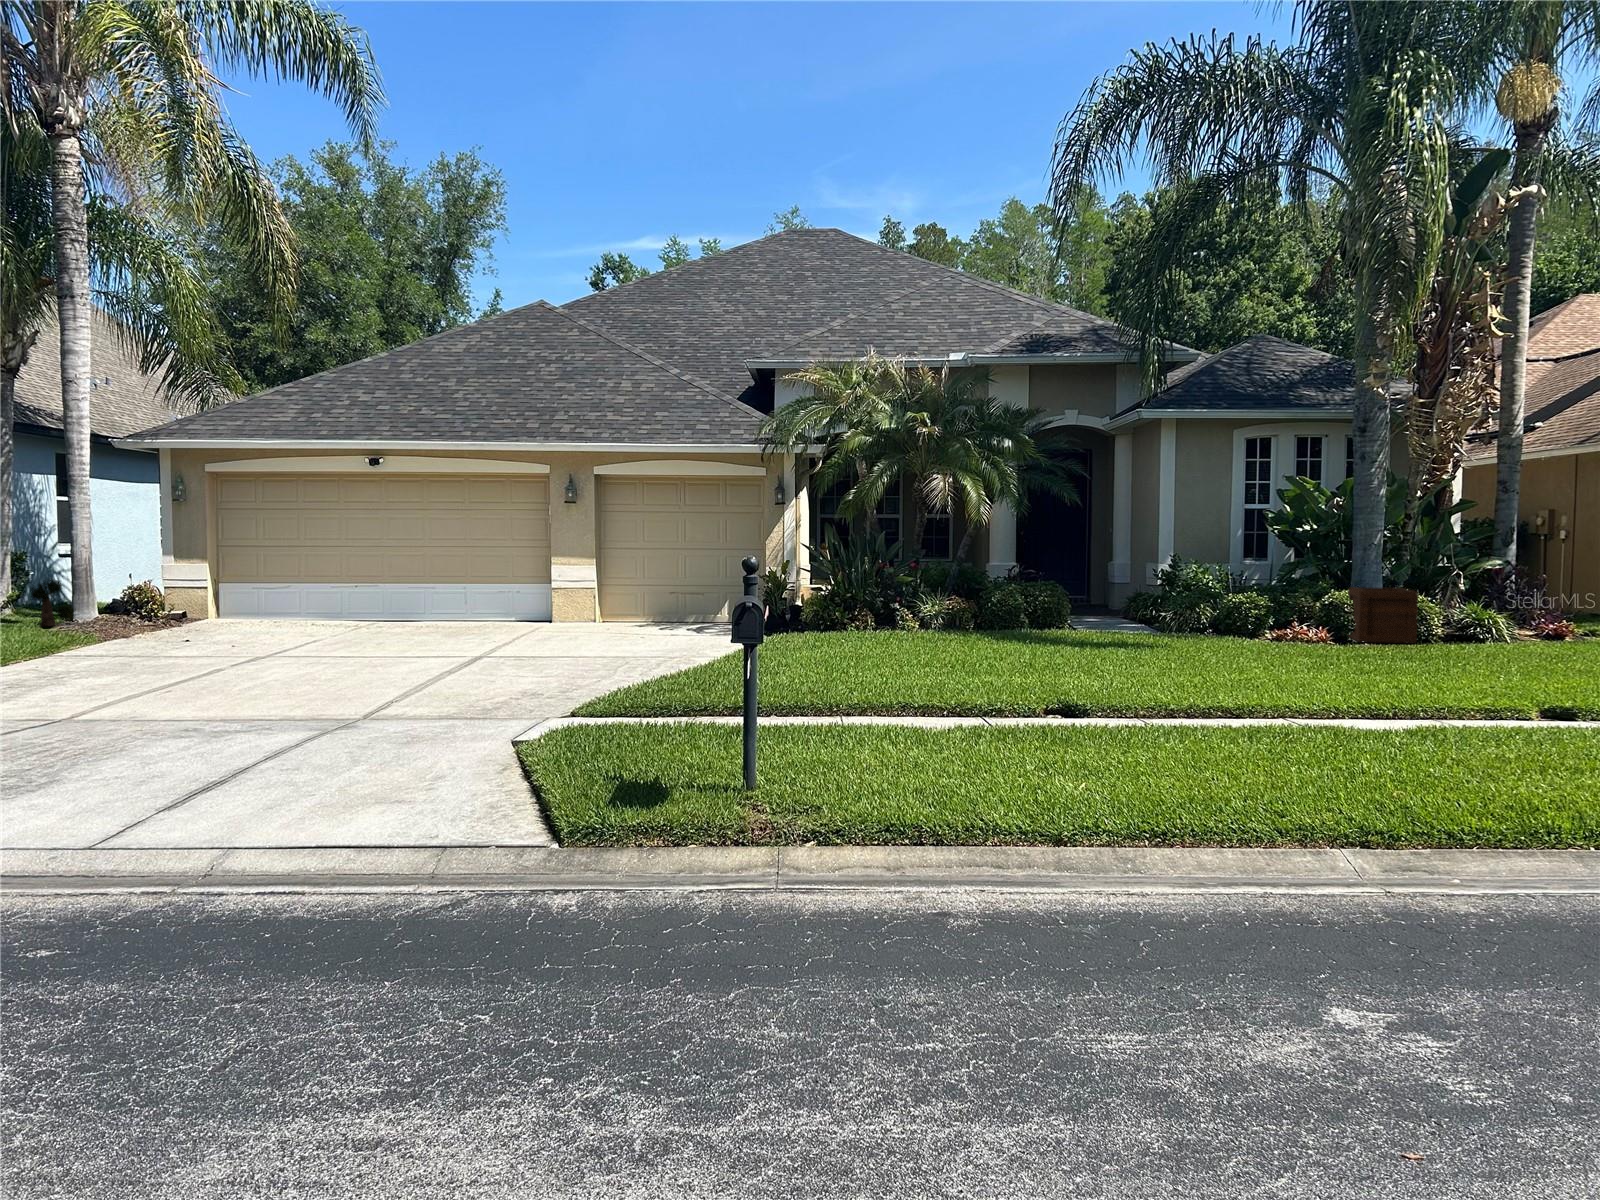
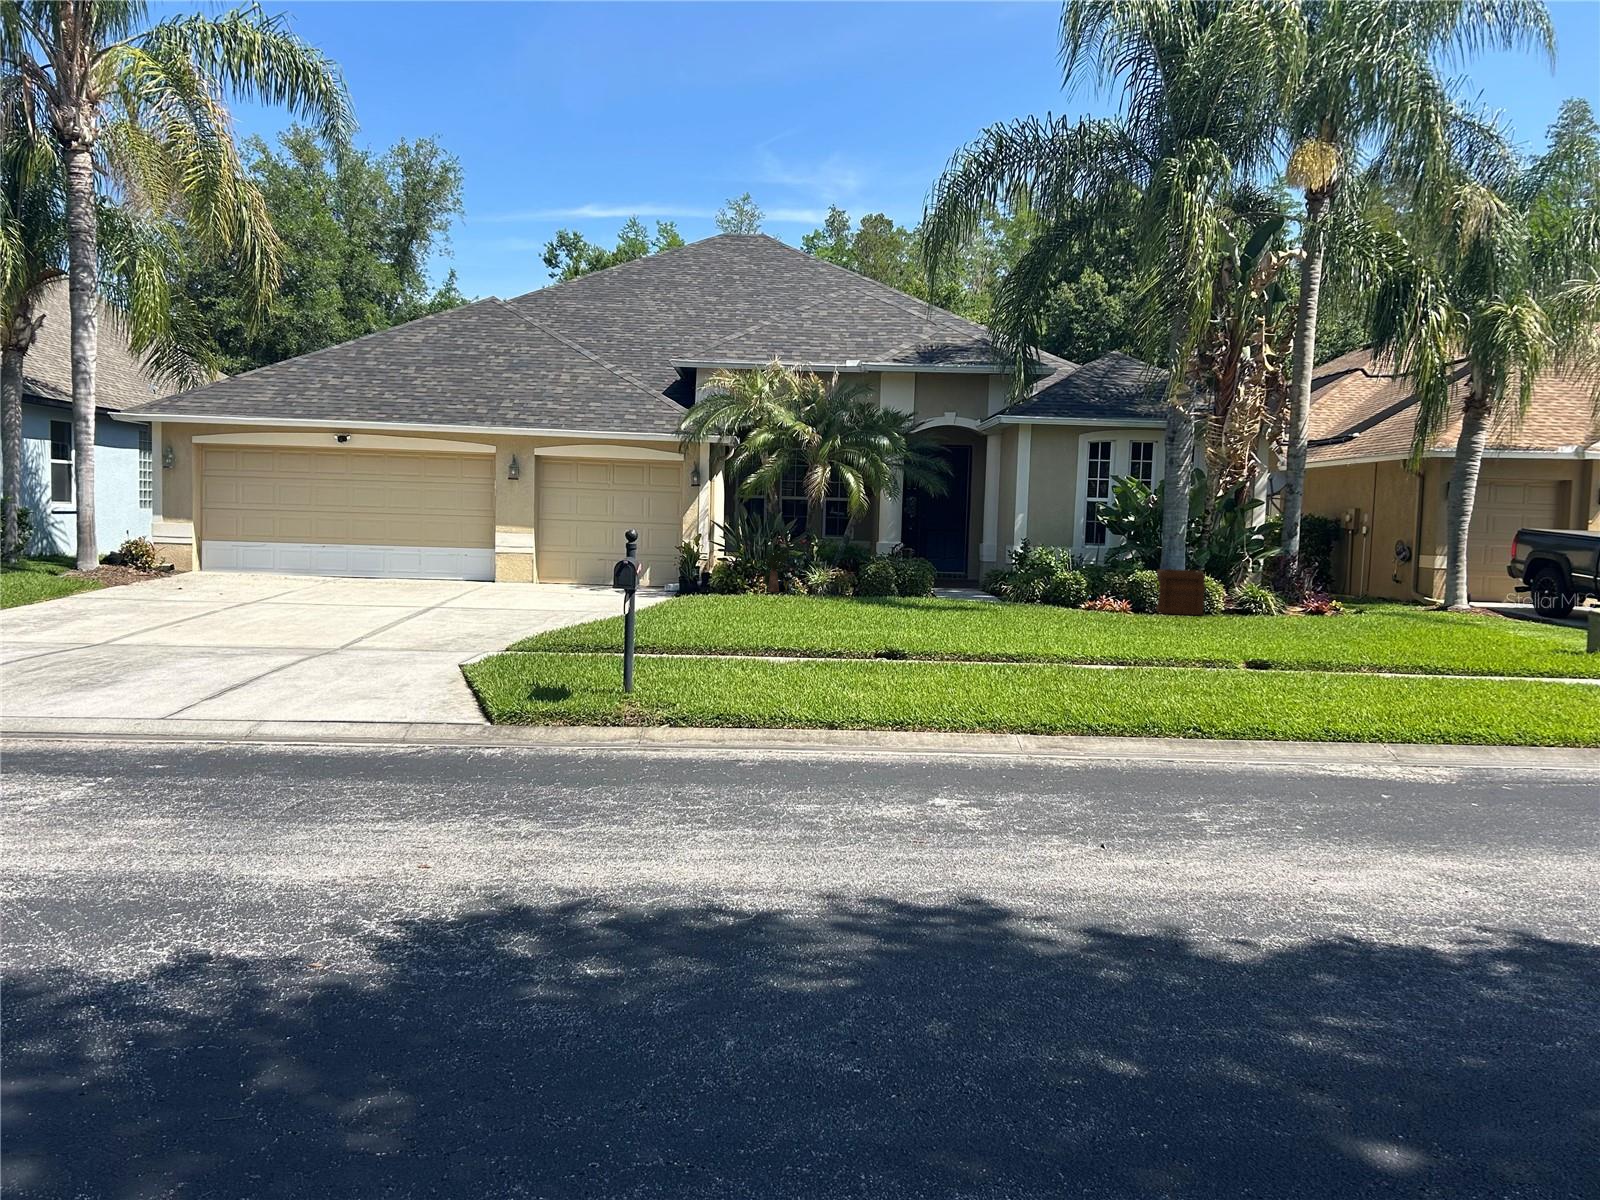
potted plant: present [31,579,74,626] -> present [763,550,789,592]

